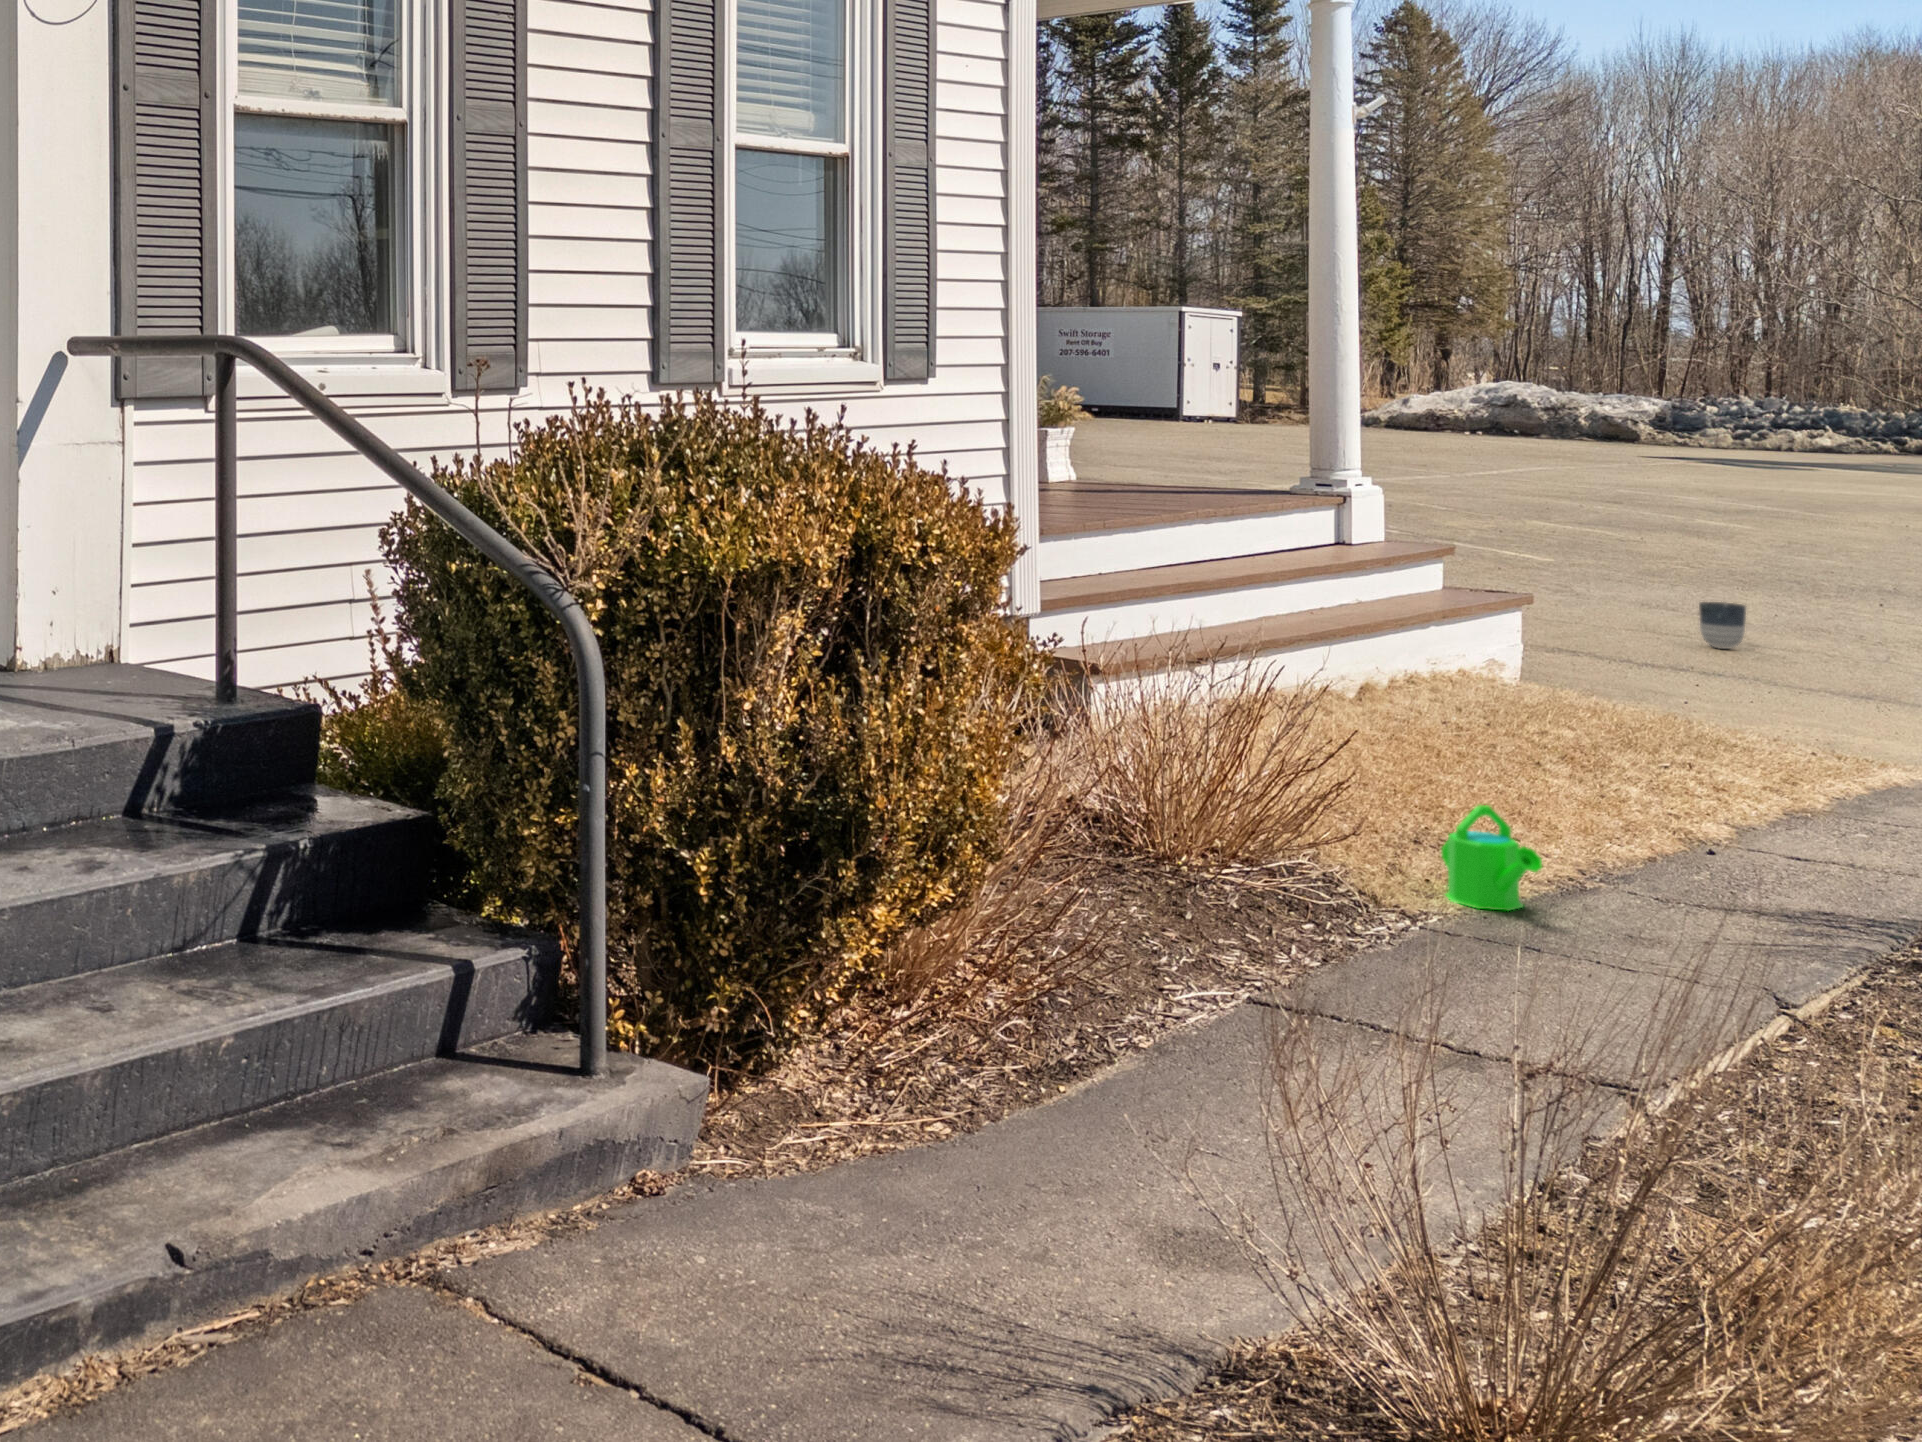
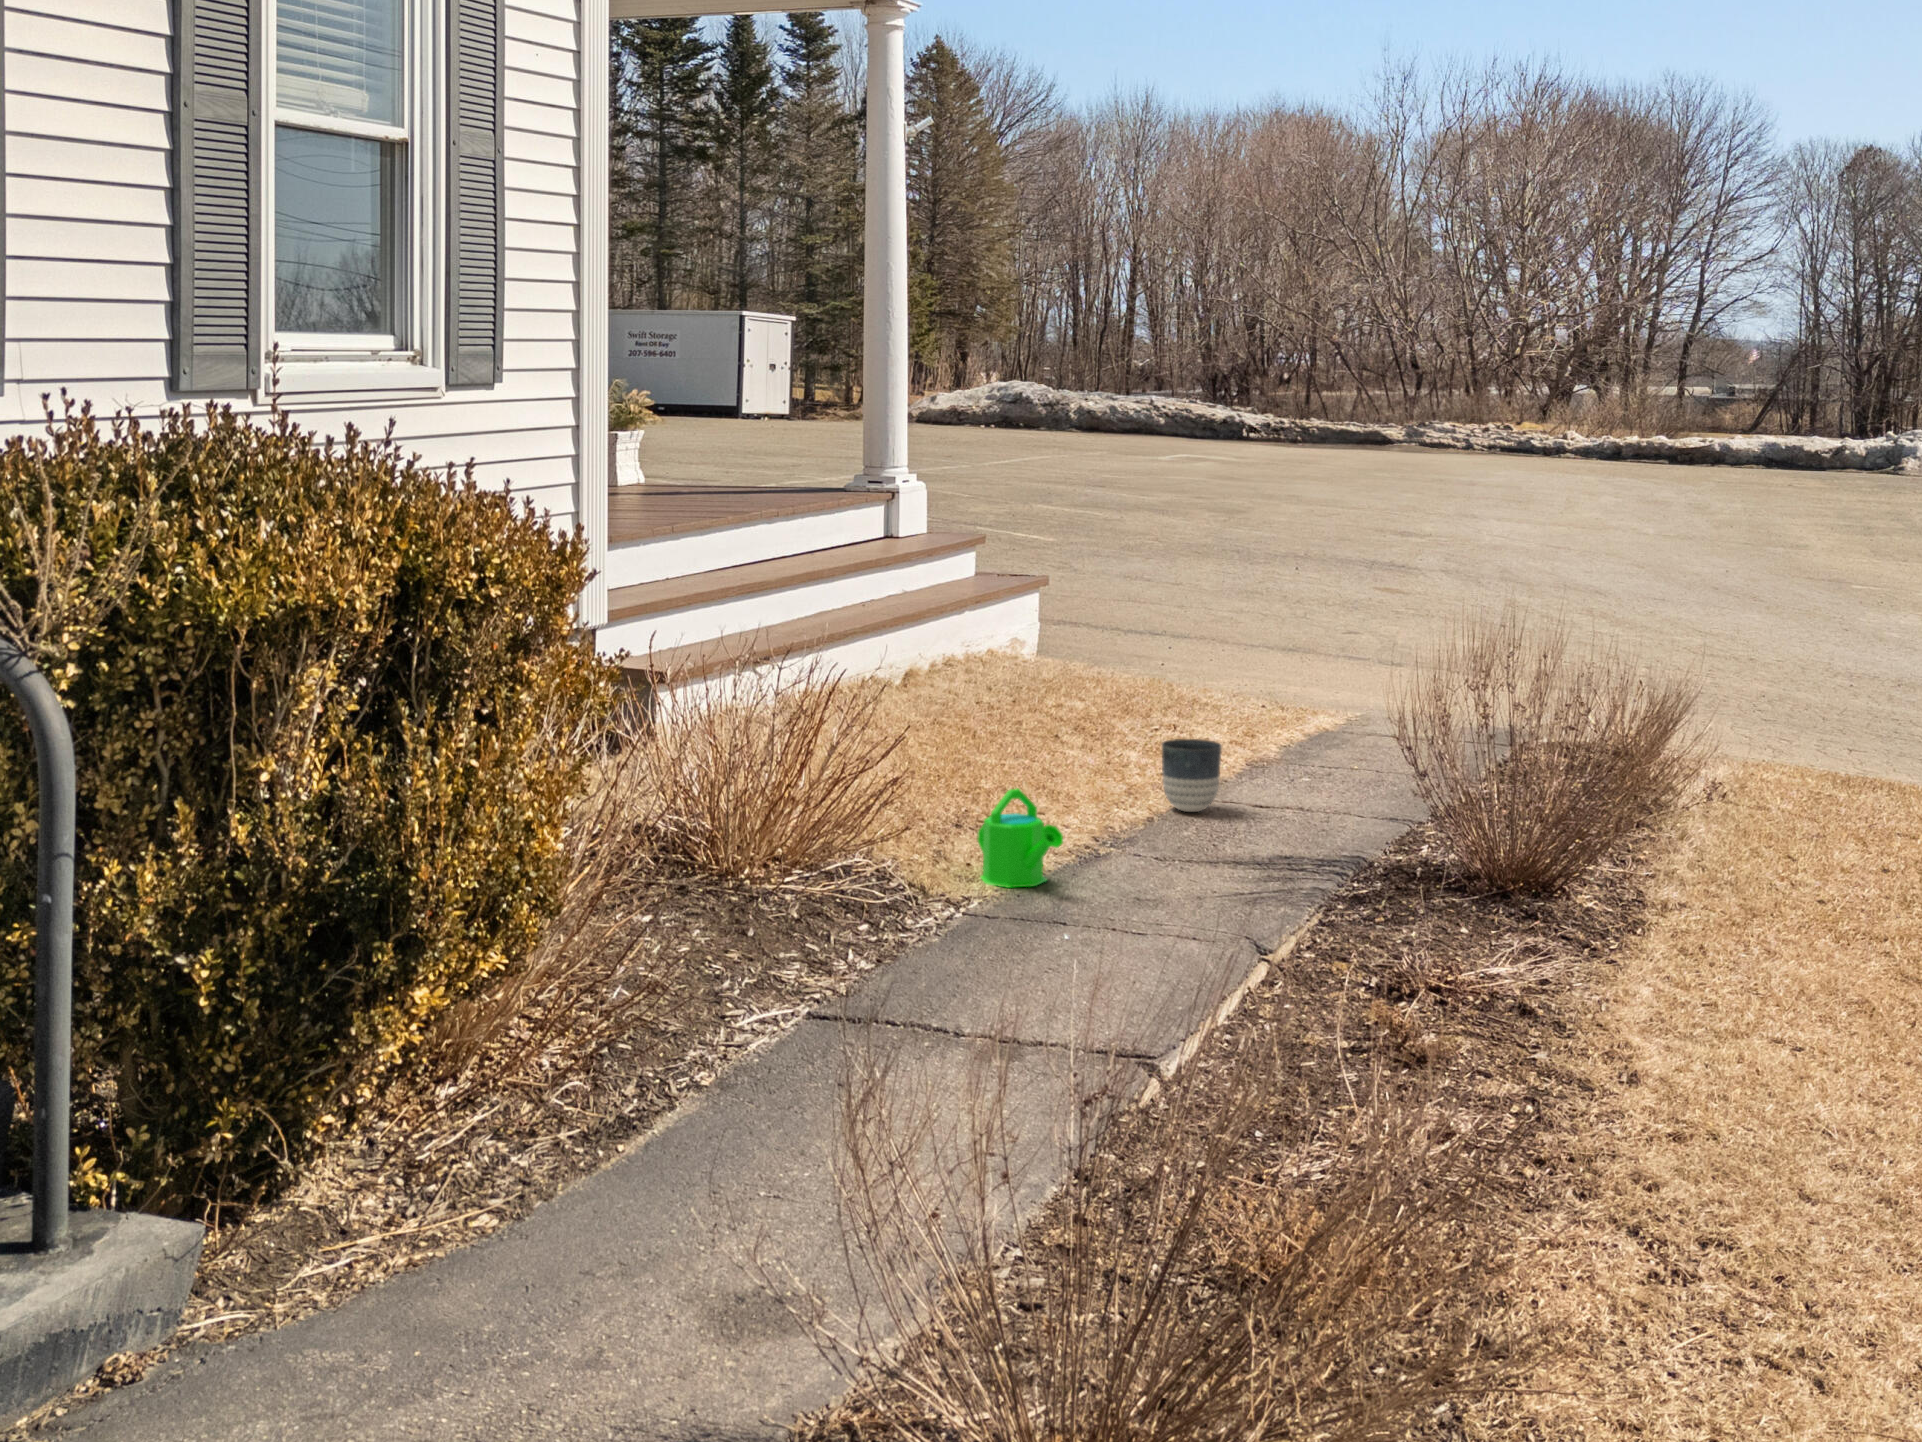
planter: present [1699,602,1746,649] -> present [1161,739,1222,812]

